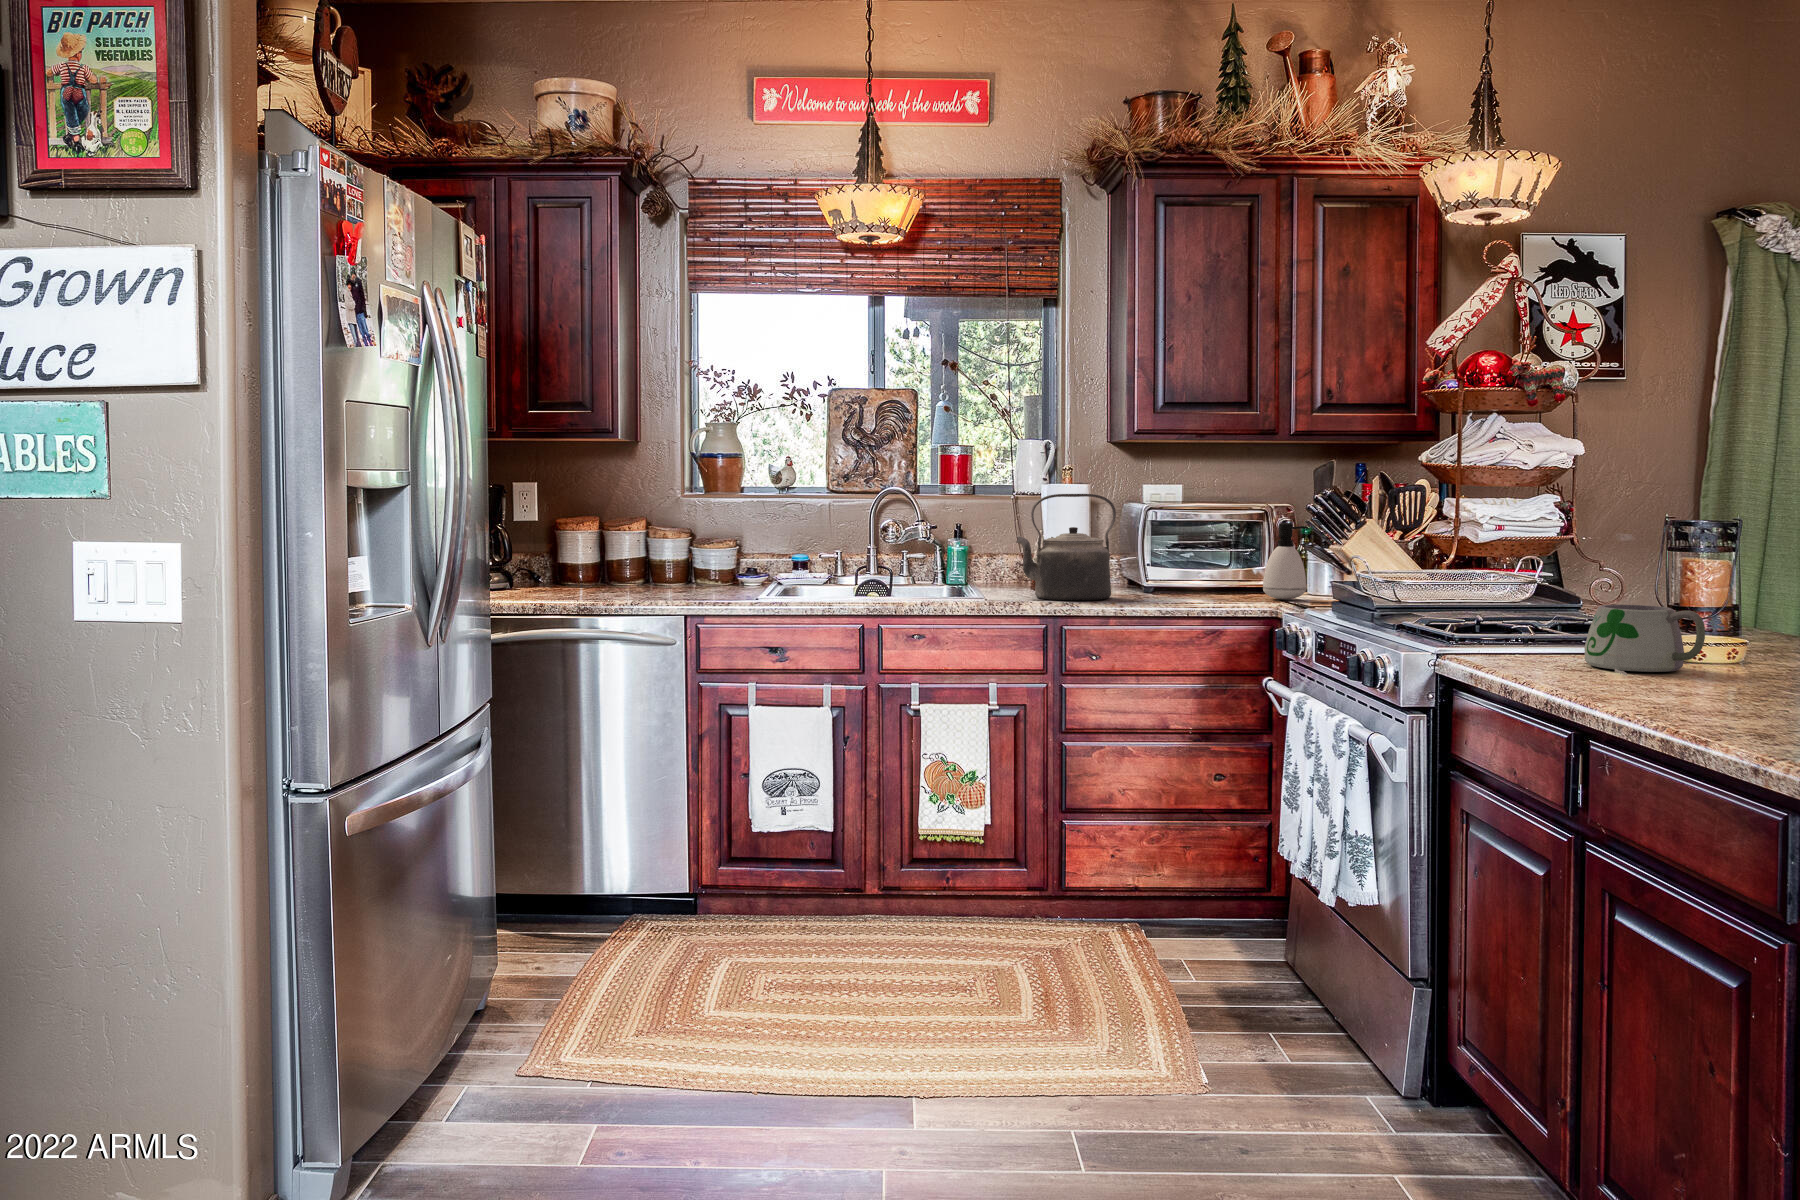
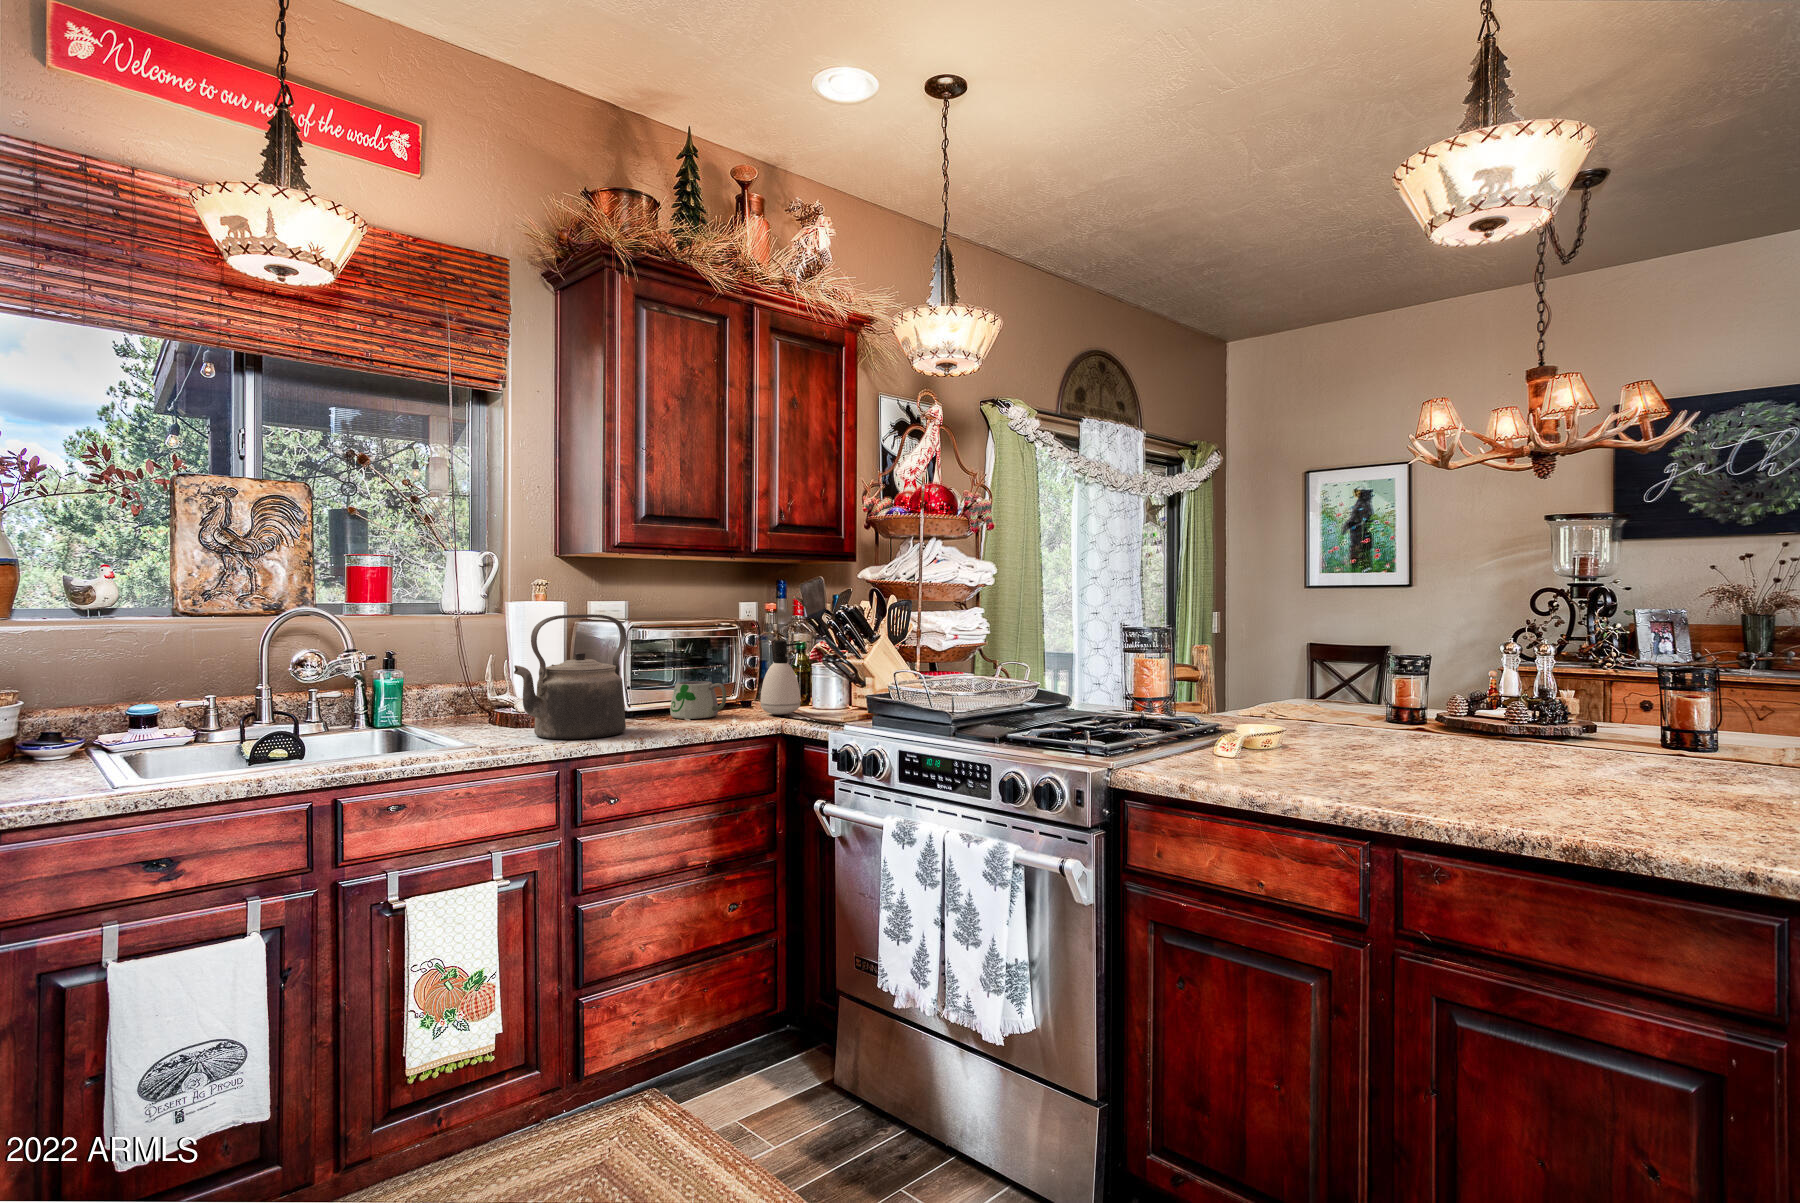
mug: present [1584,605,1705,675] -> present [670,681,726,721]

